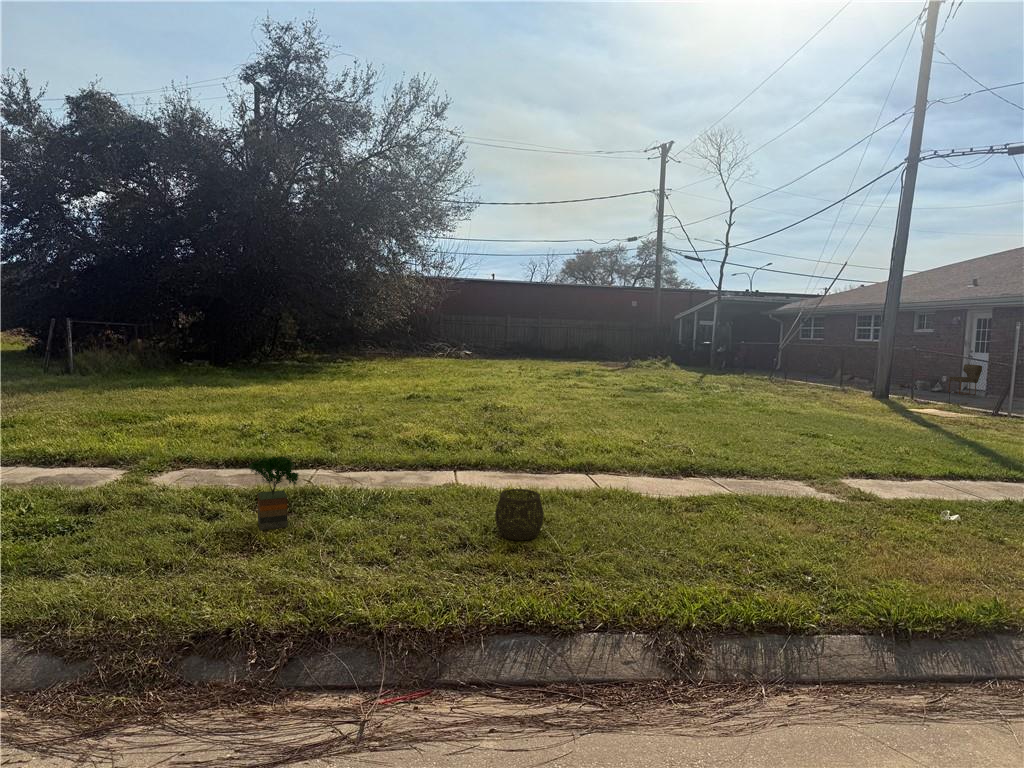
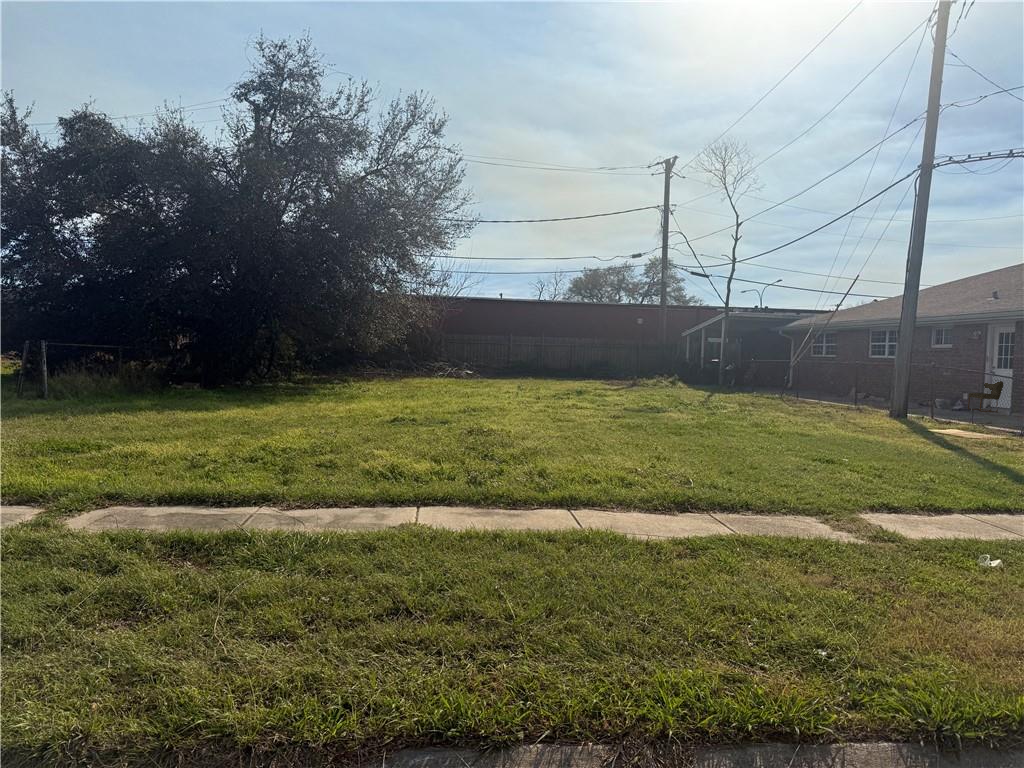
potted tree: present [249,456,299,530] -> none [141,498,207,589]
woven basket: present [495,489,544,541] -> none [438,537,497,603]

